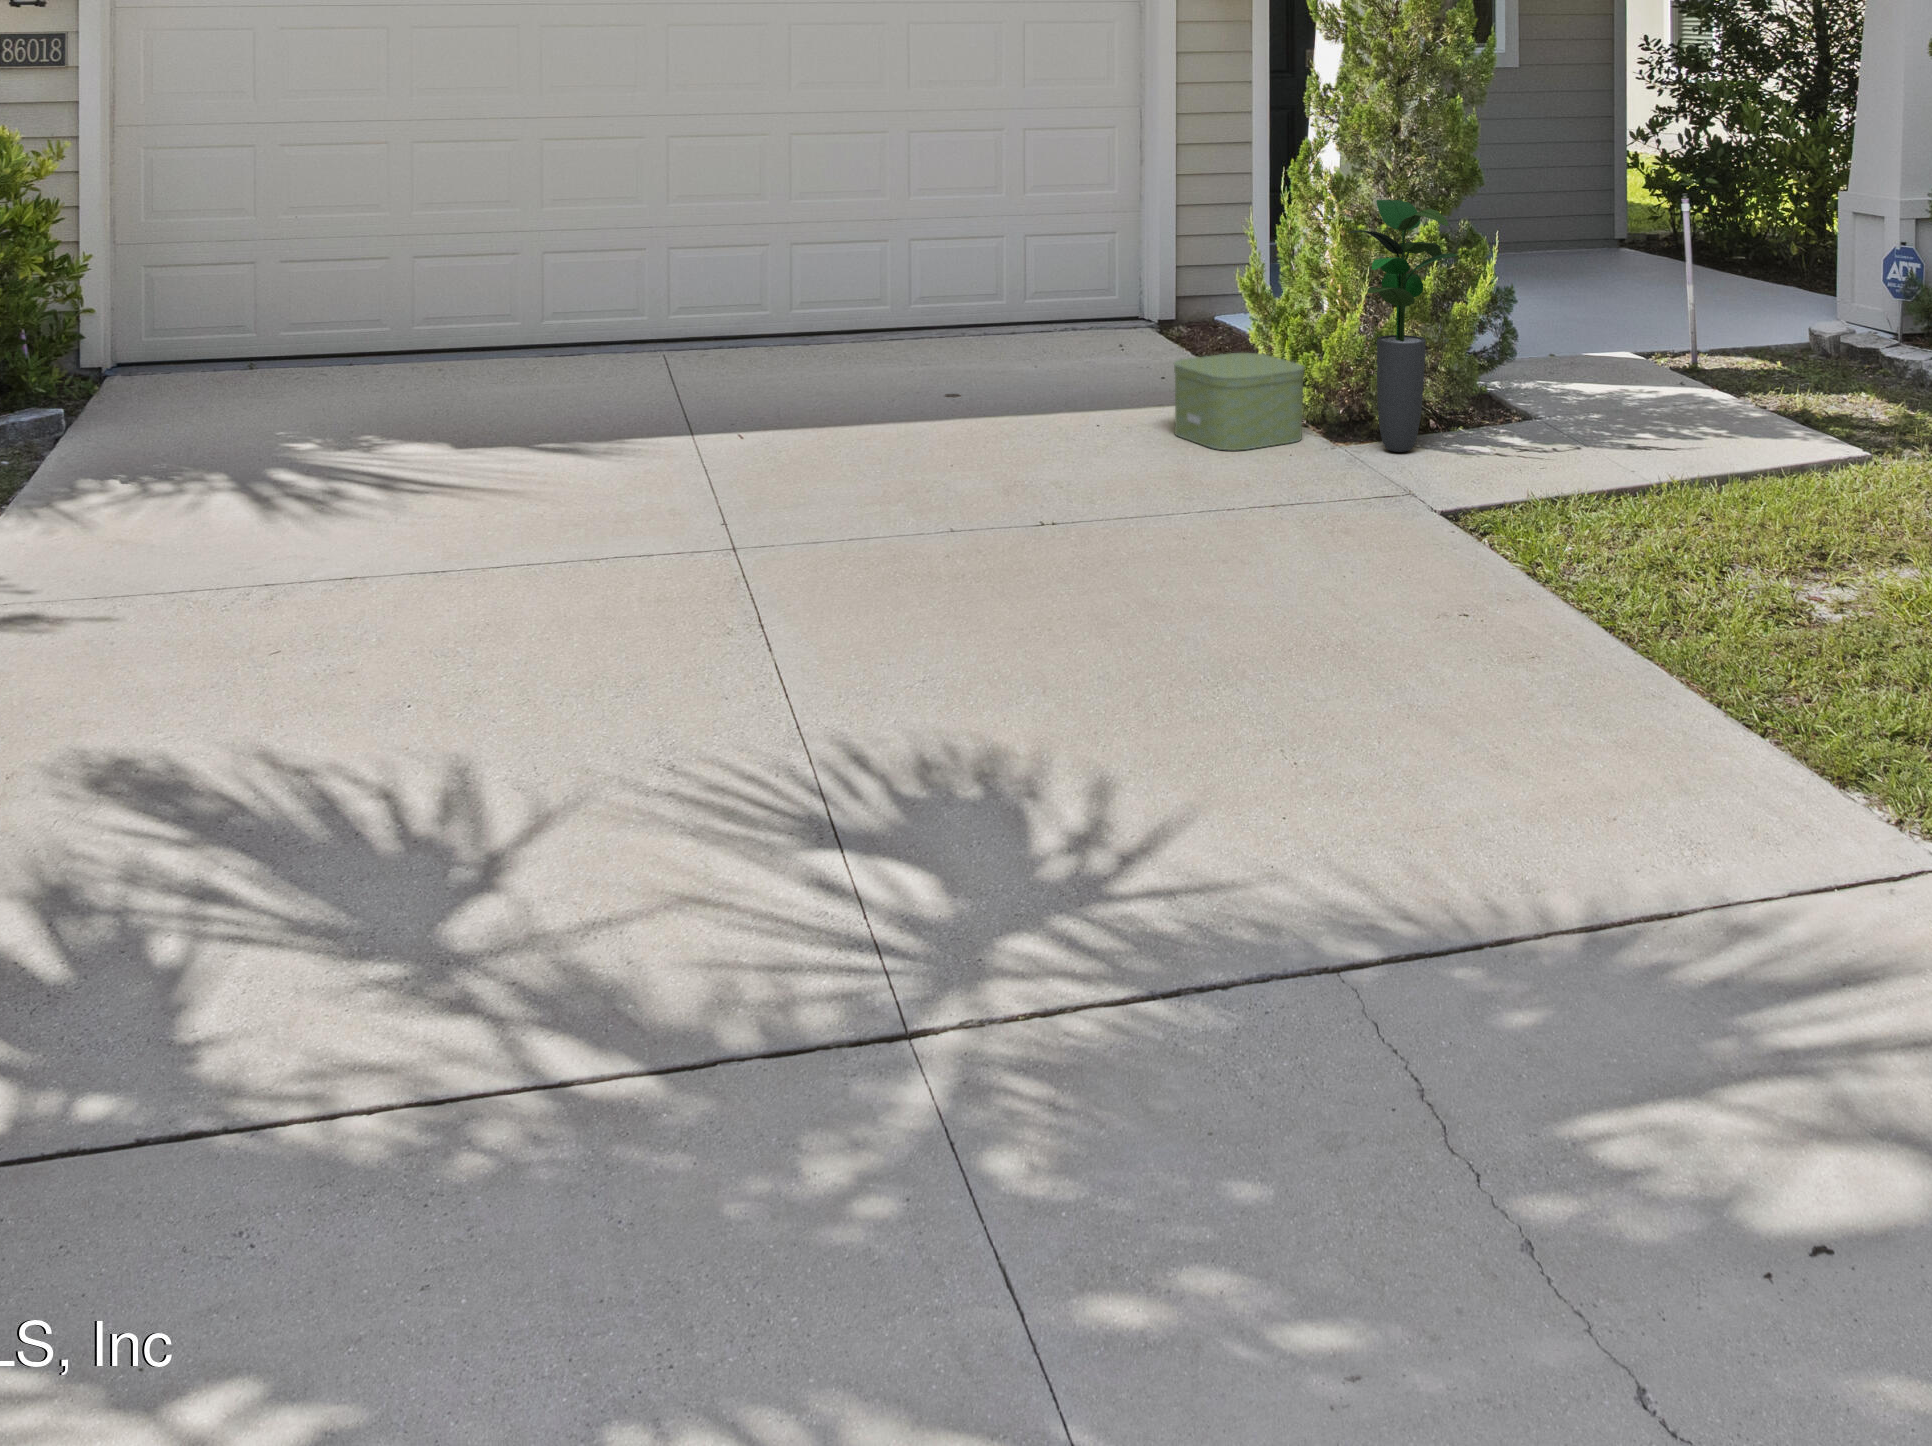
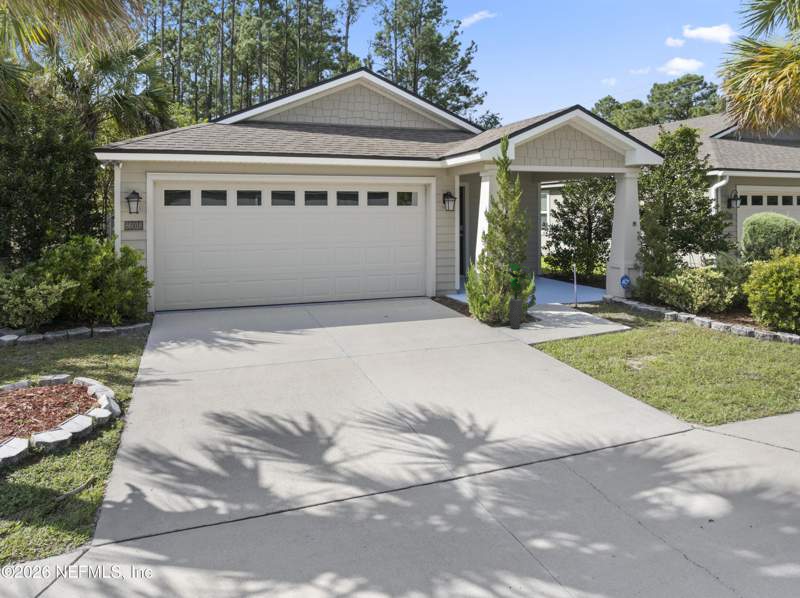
storage box: present [1174,353,1304,451] -> none [455,304,490,329]

